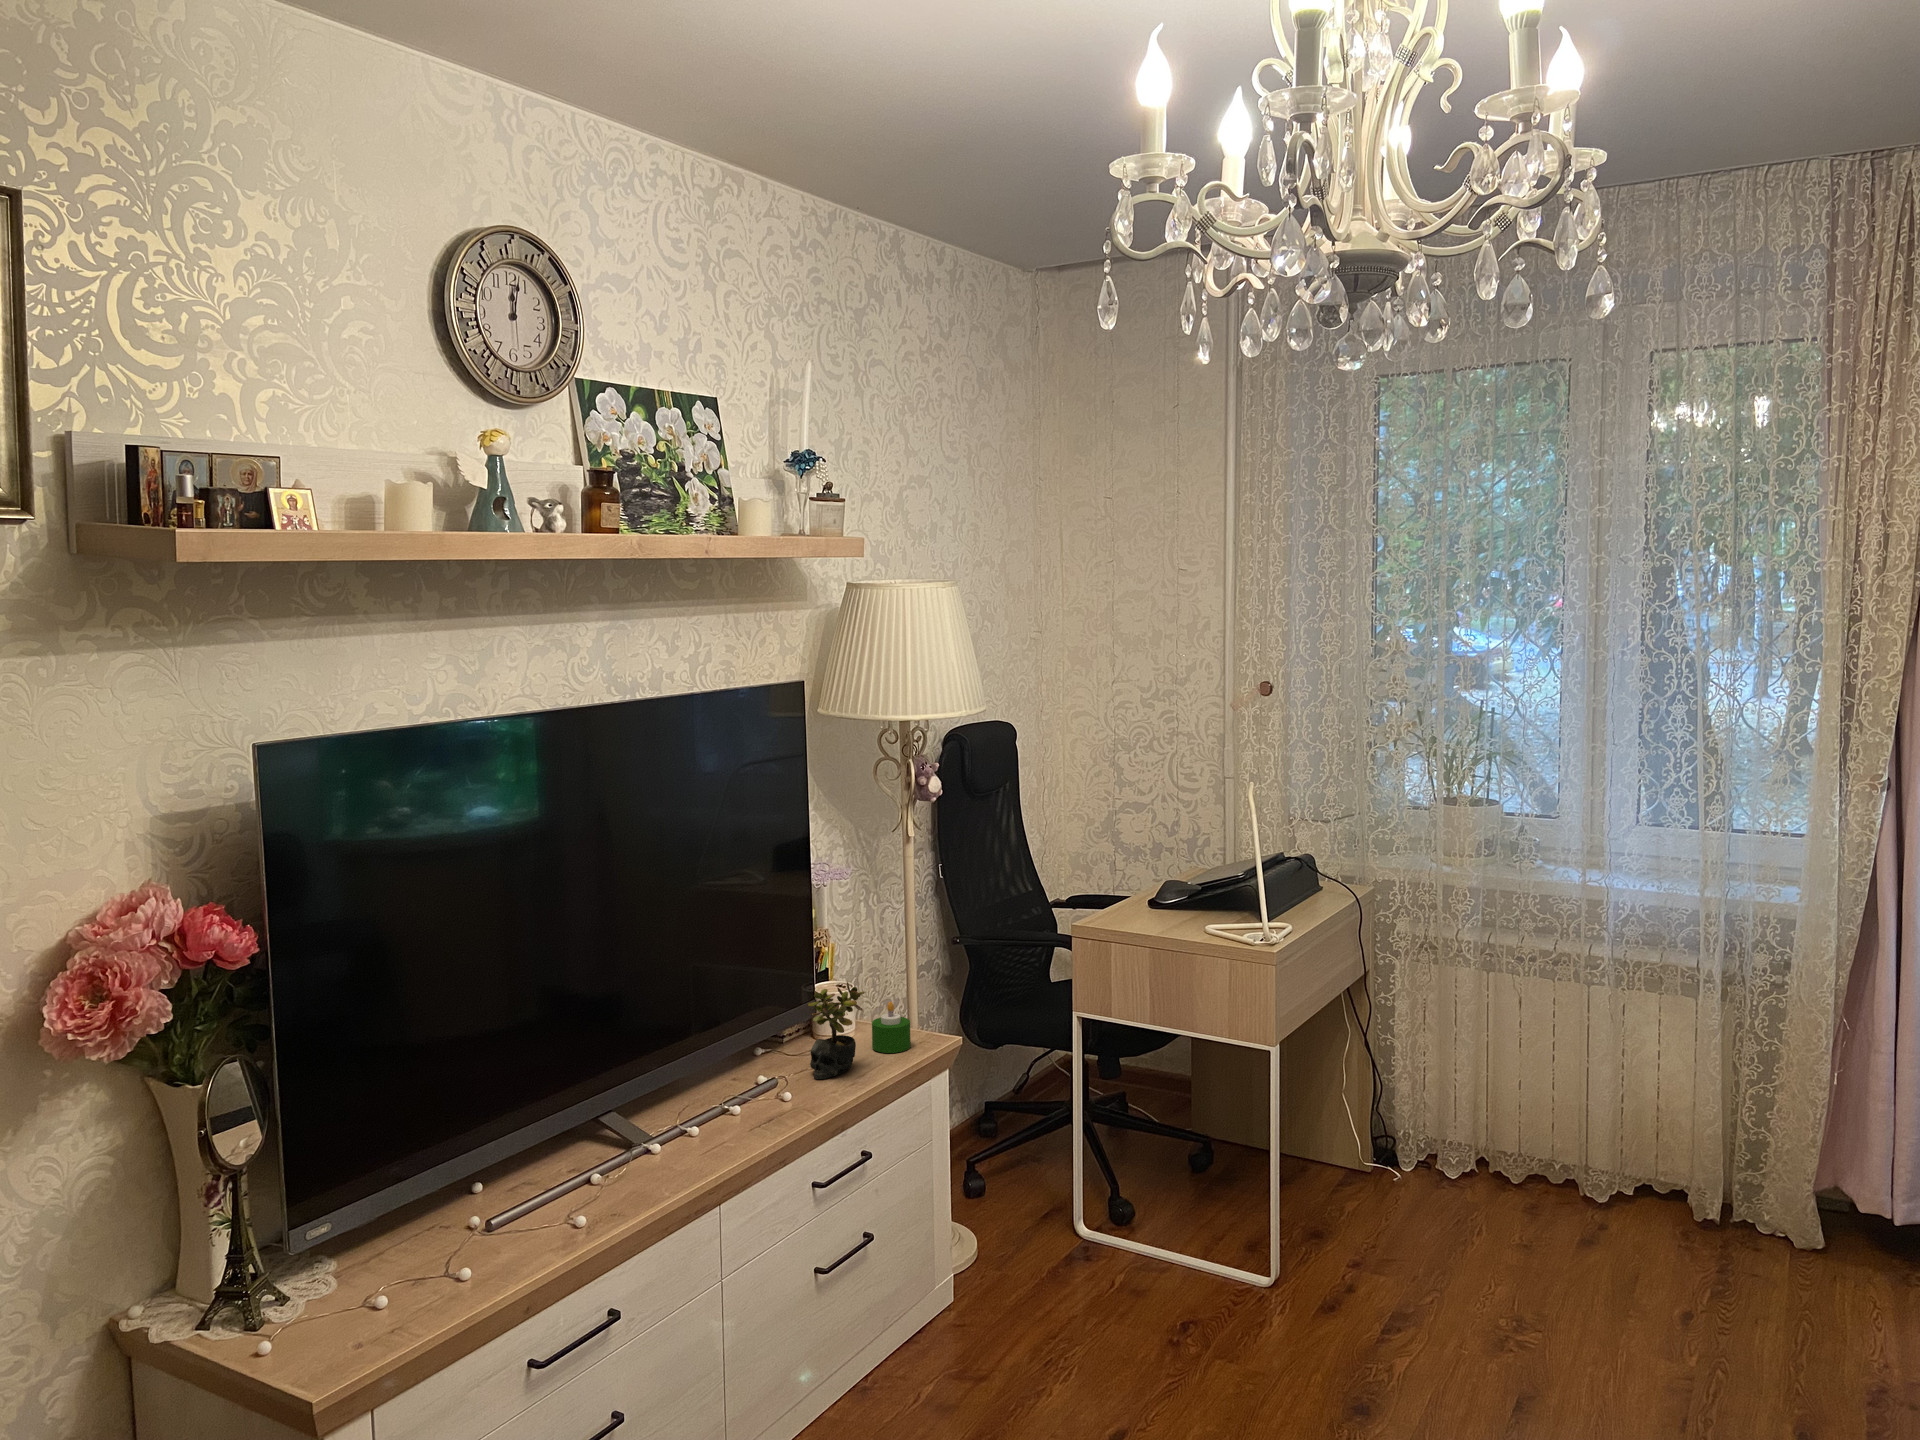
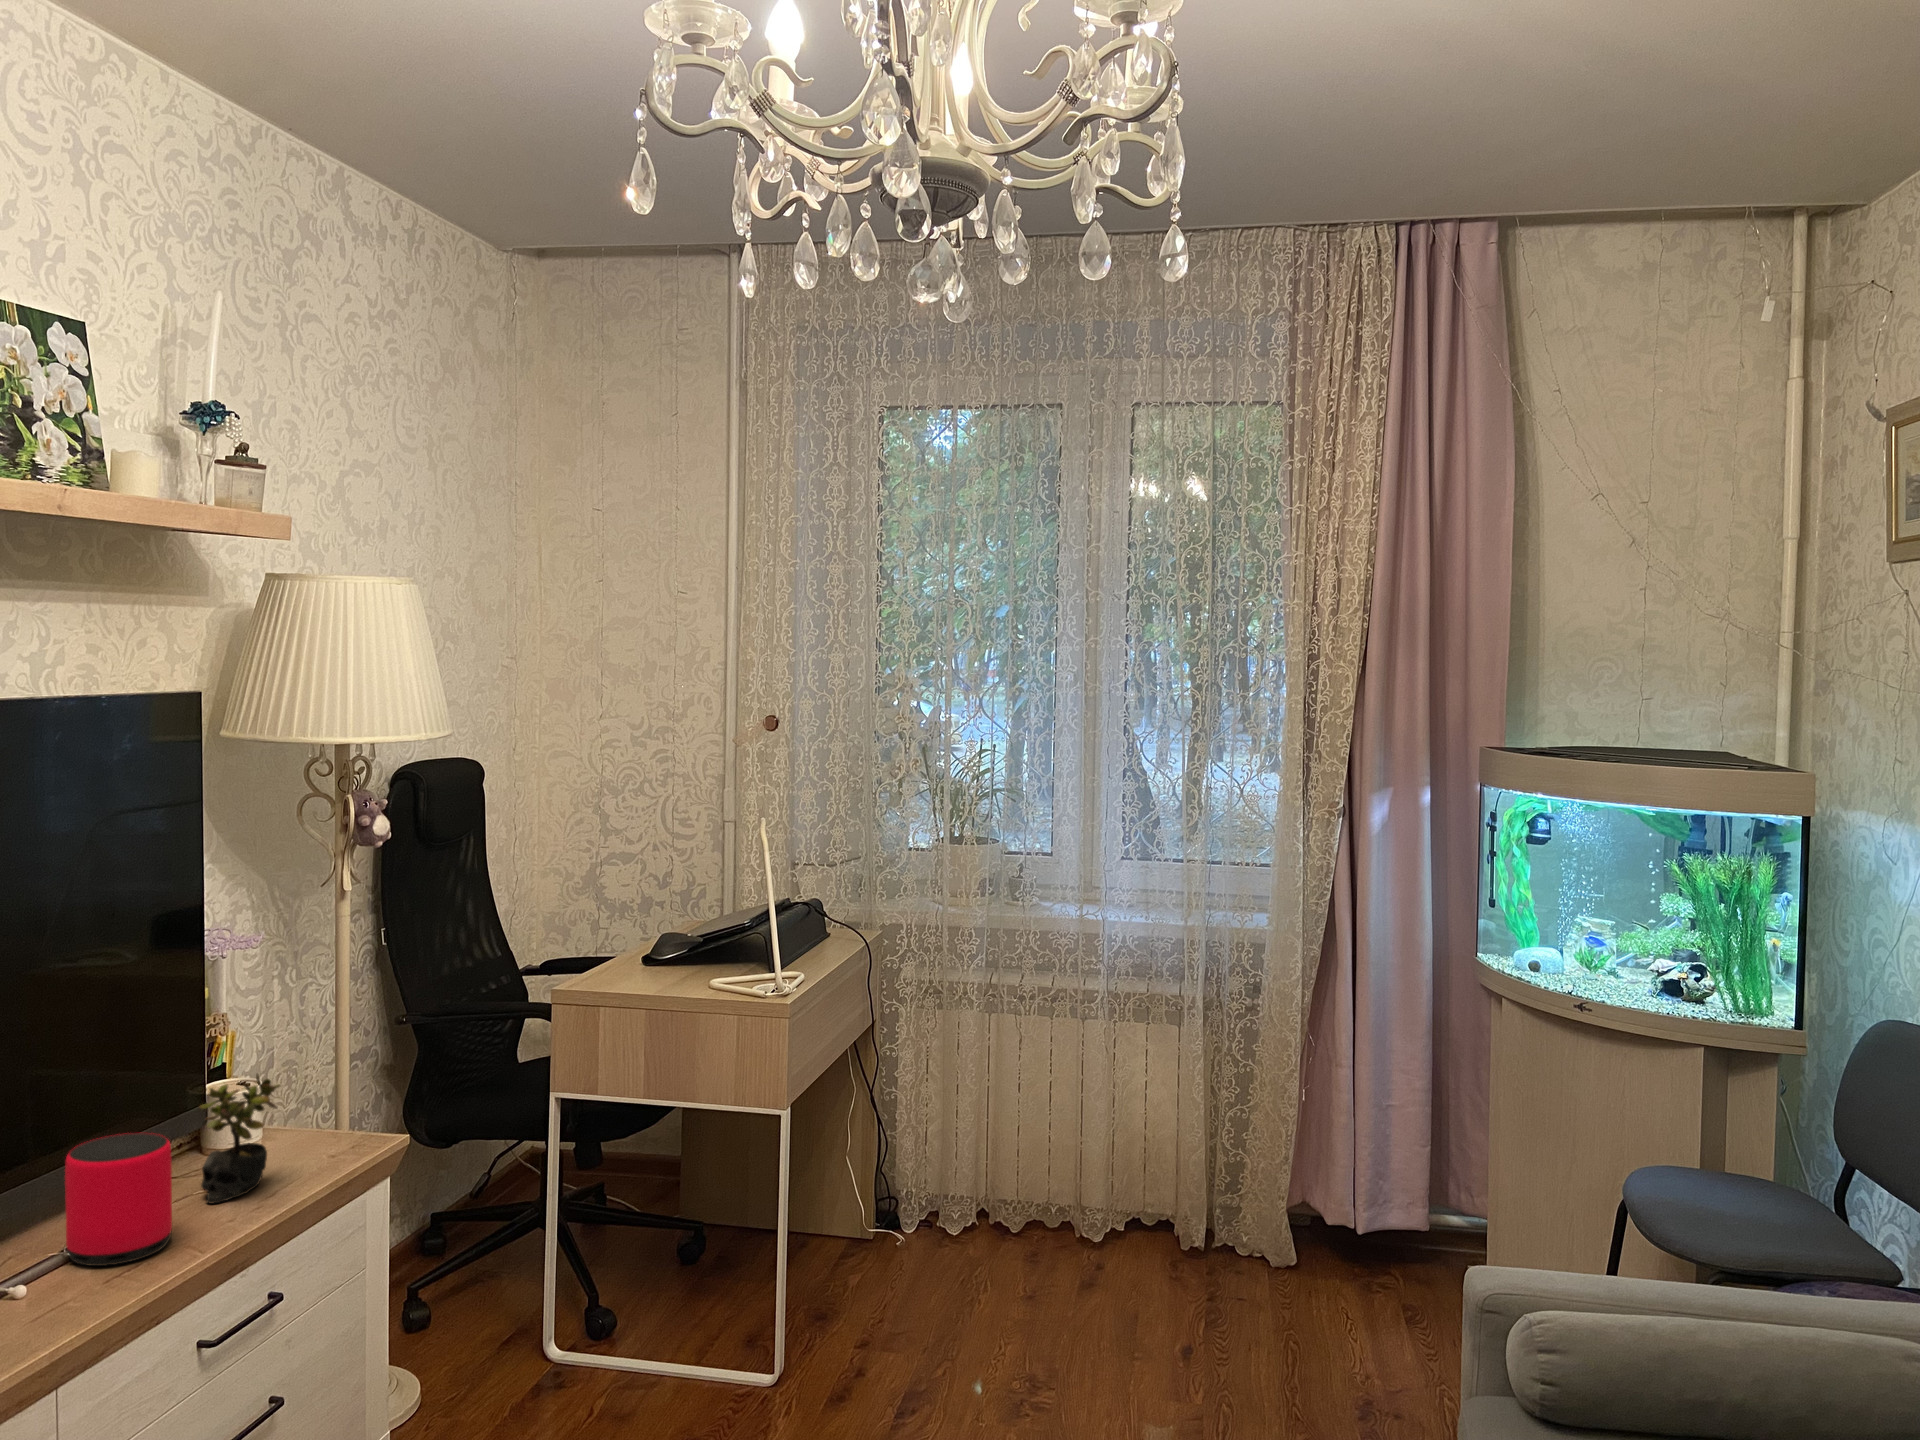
candle: present [872,1002,911,1053] -> none [289,1095,342,1161]
speaker: none [720,1021,790,1117] -> present [65,1133,172,1266]

